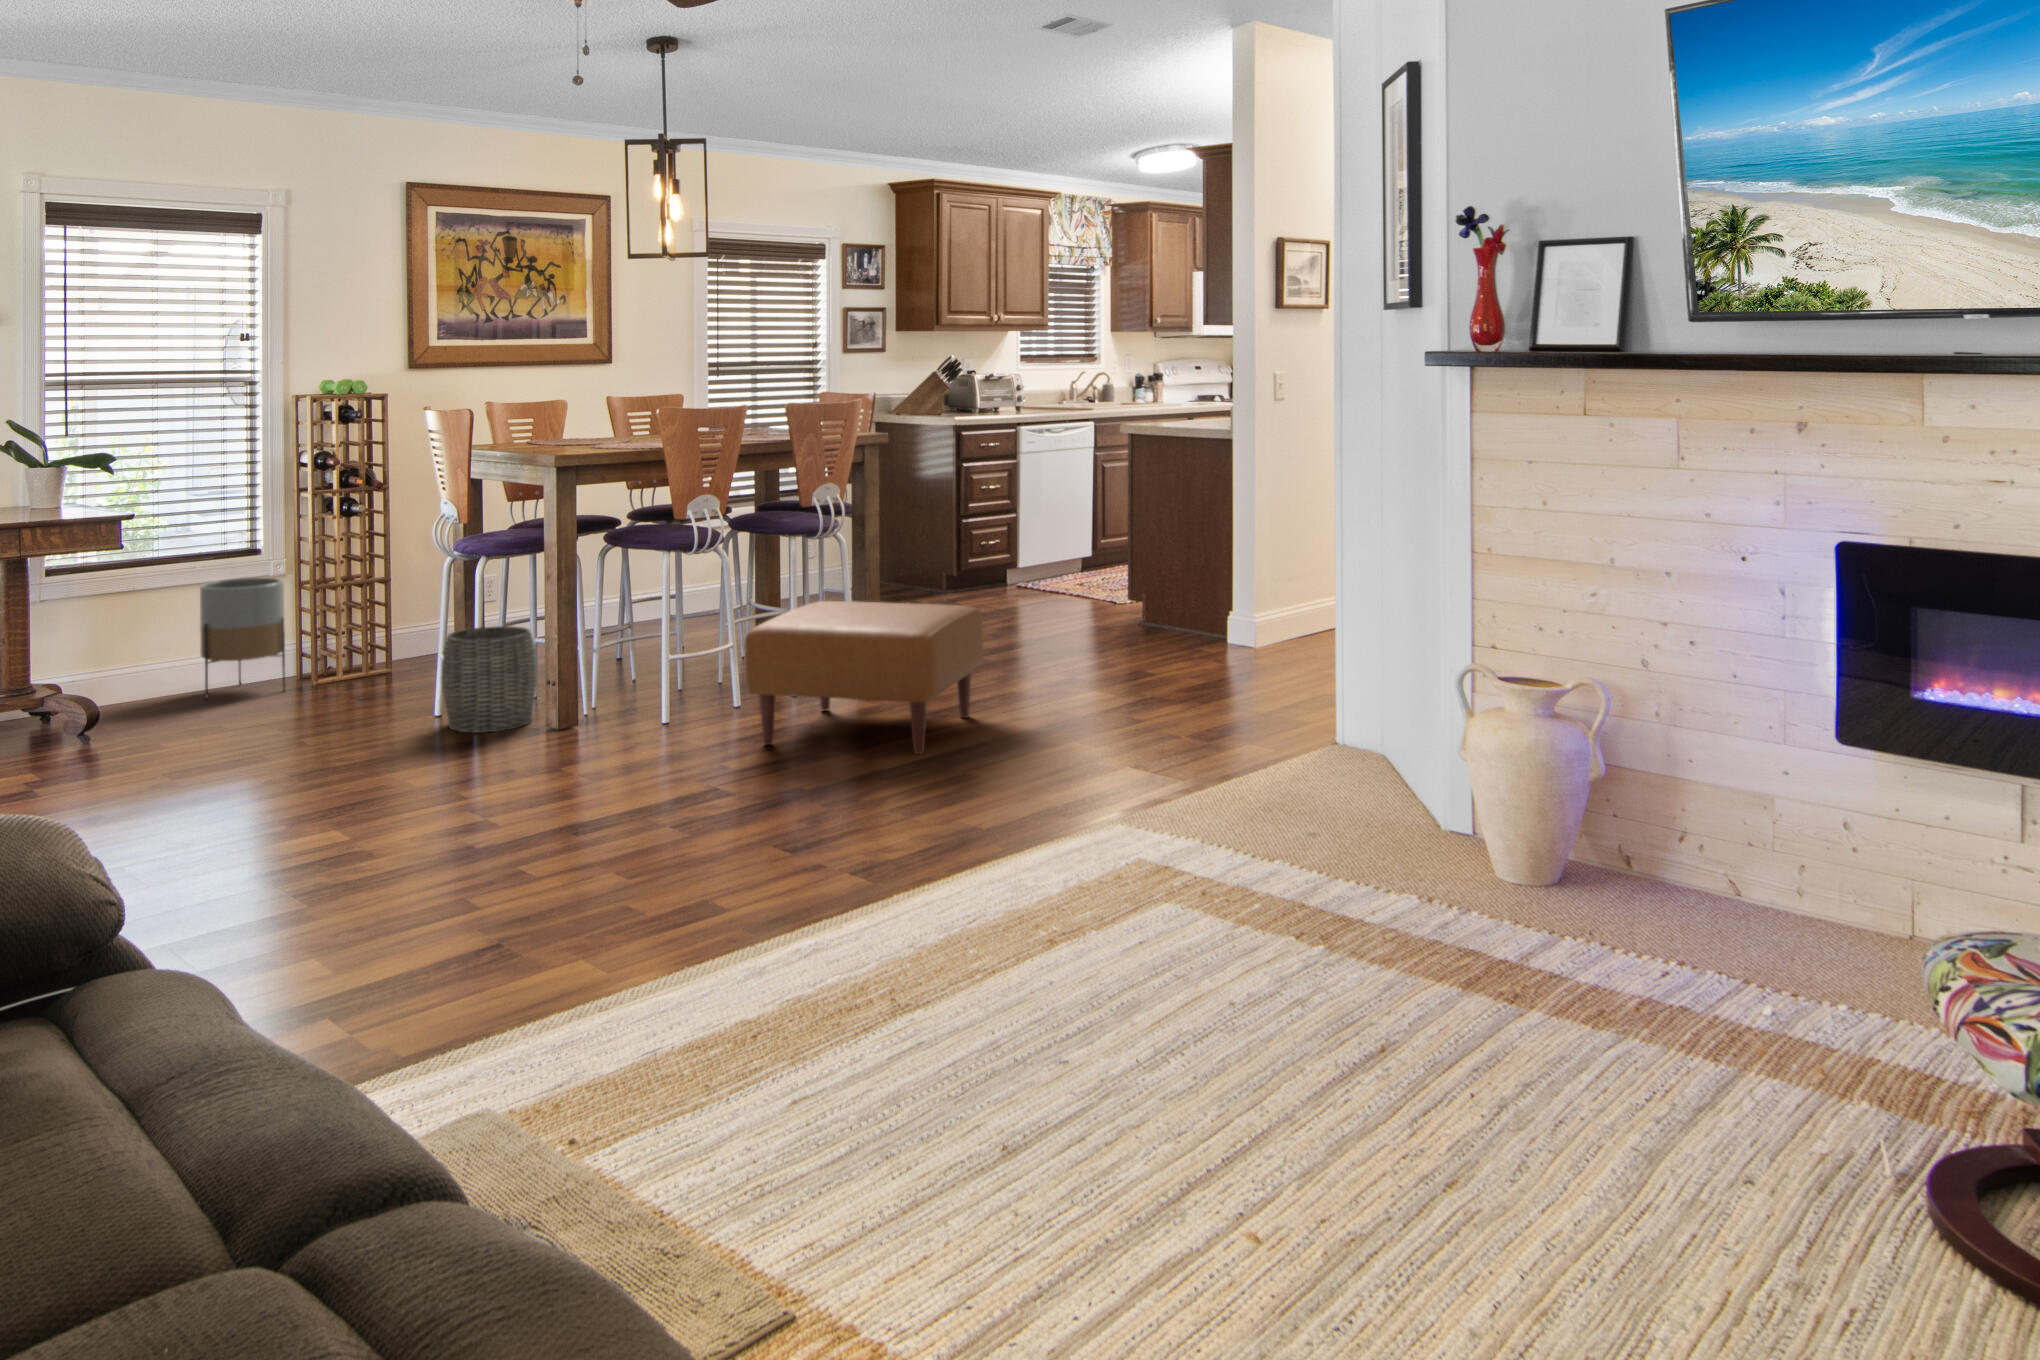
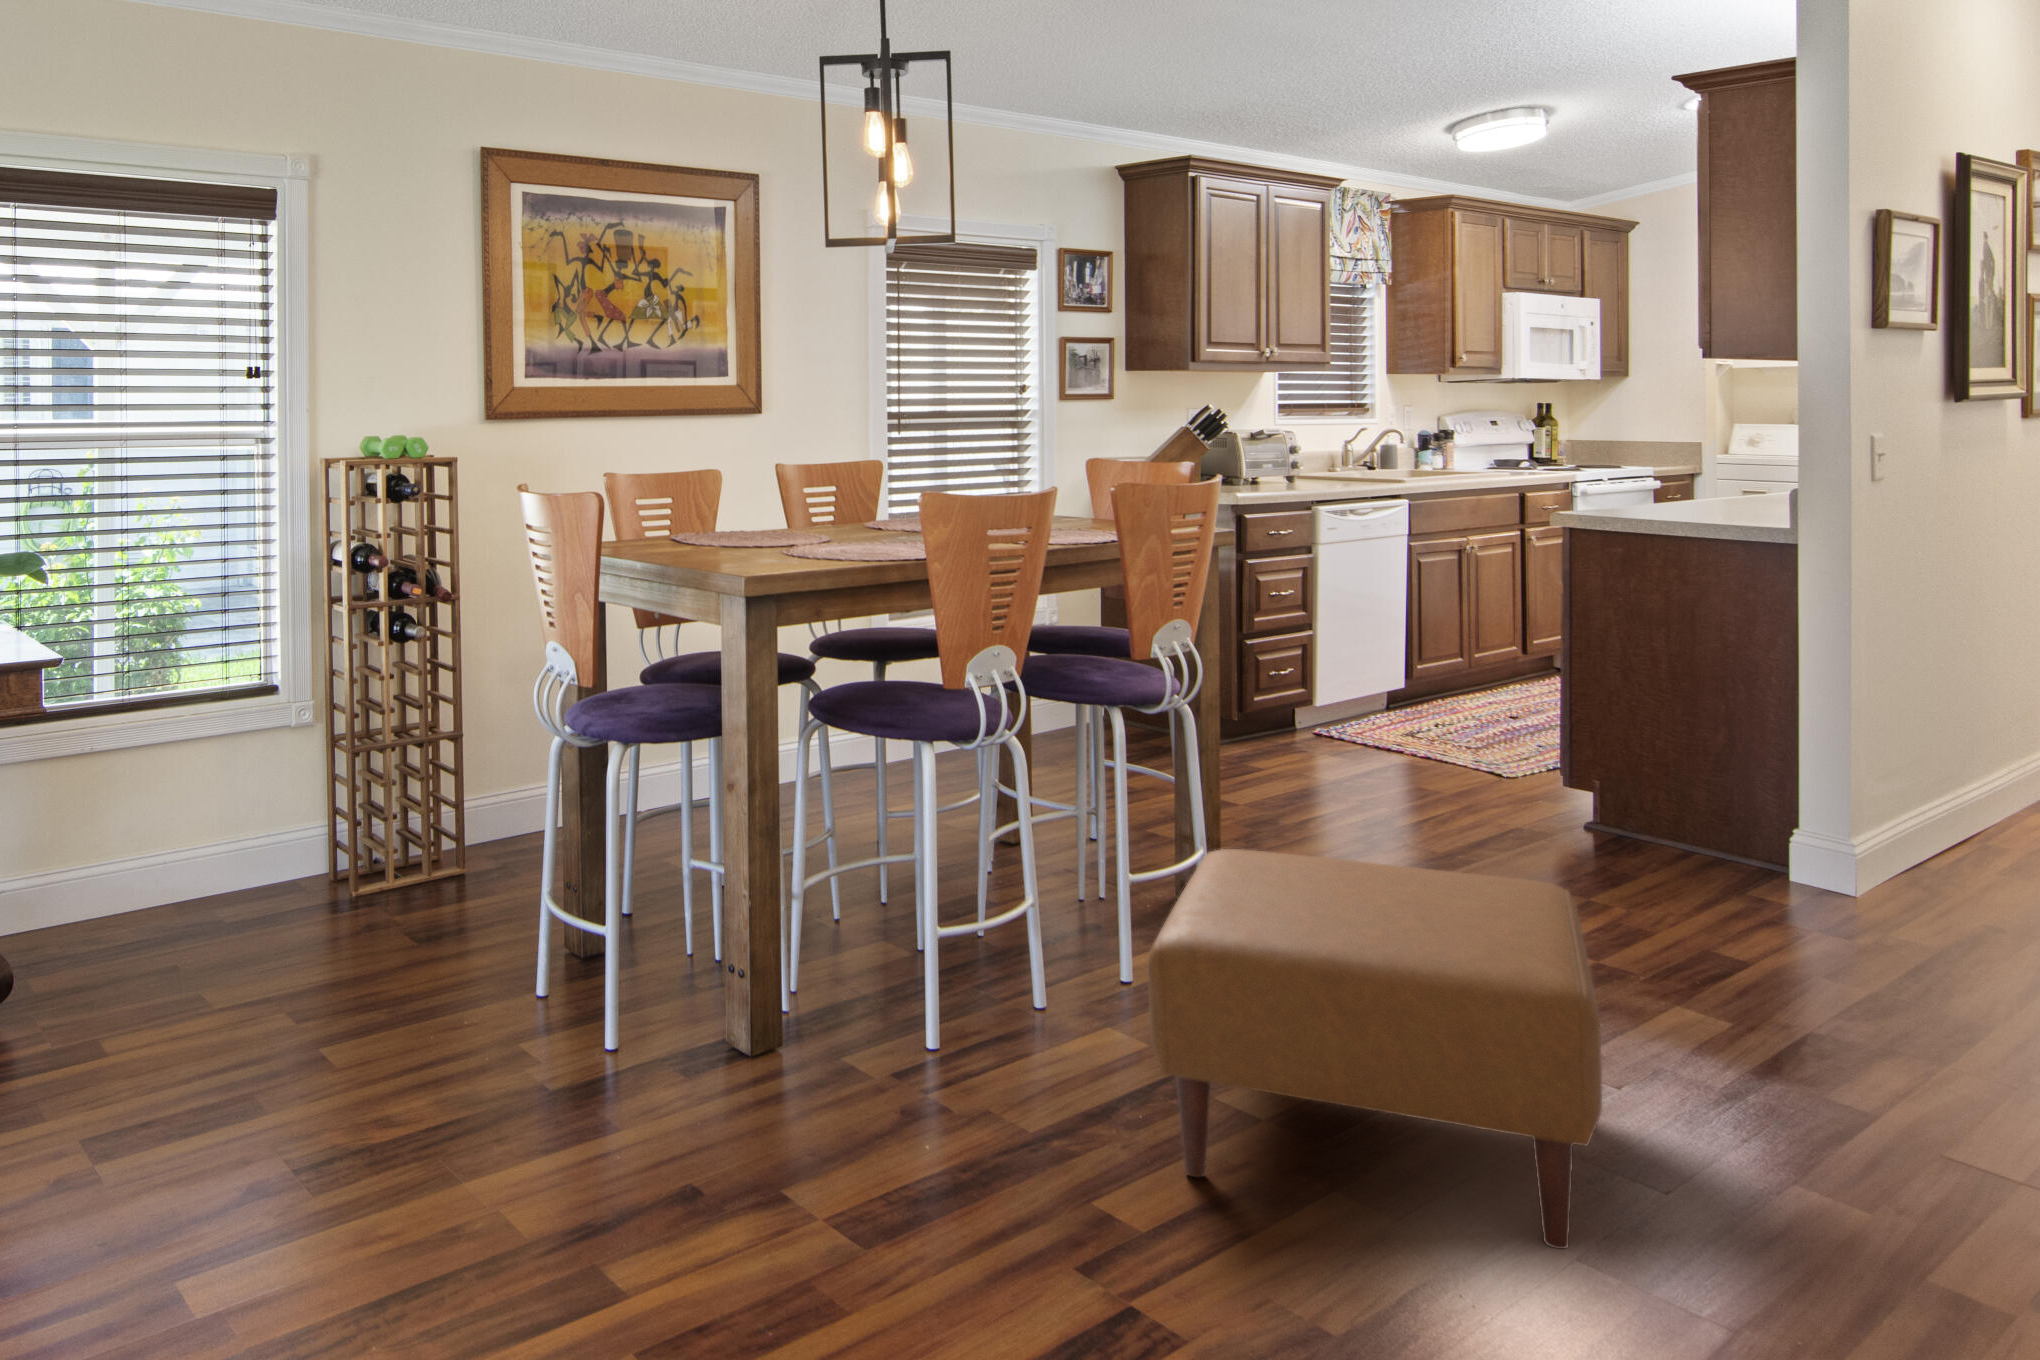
planter: present [200,578,285,699] -> none [178,737,303,938]
woven basket: present [442,626,537,733] -> none [553,863,711,1075]

